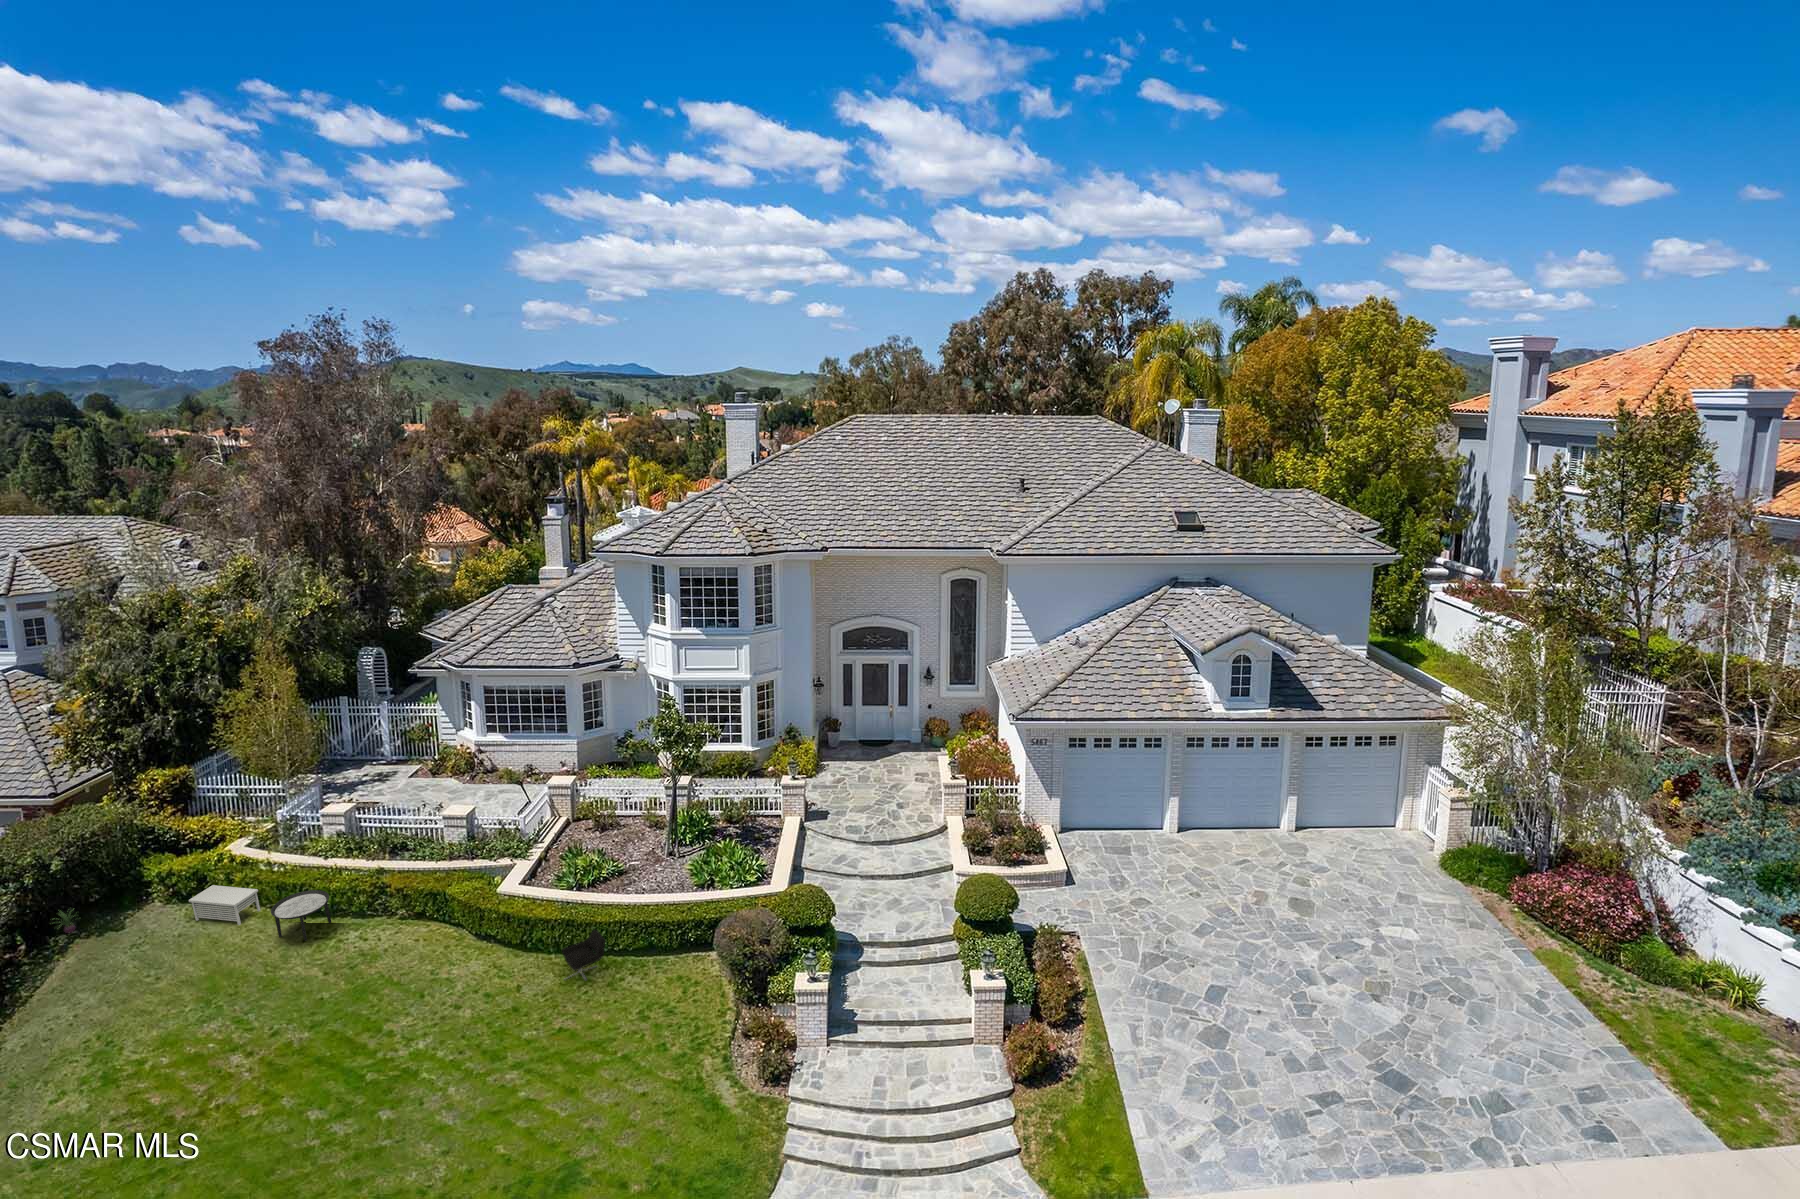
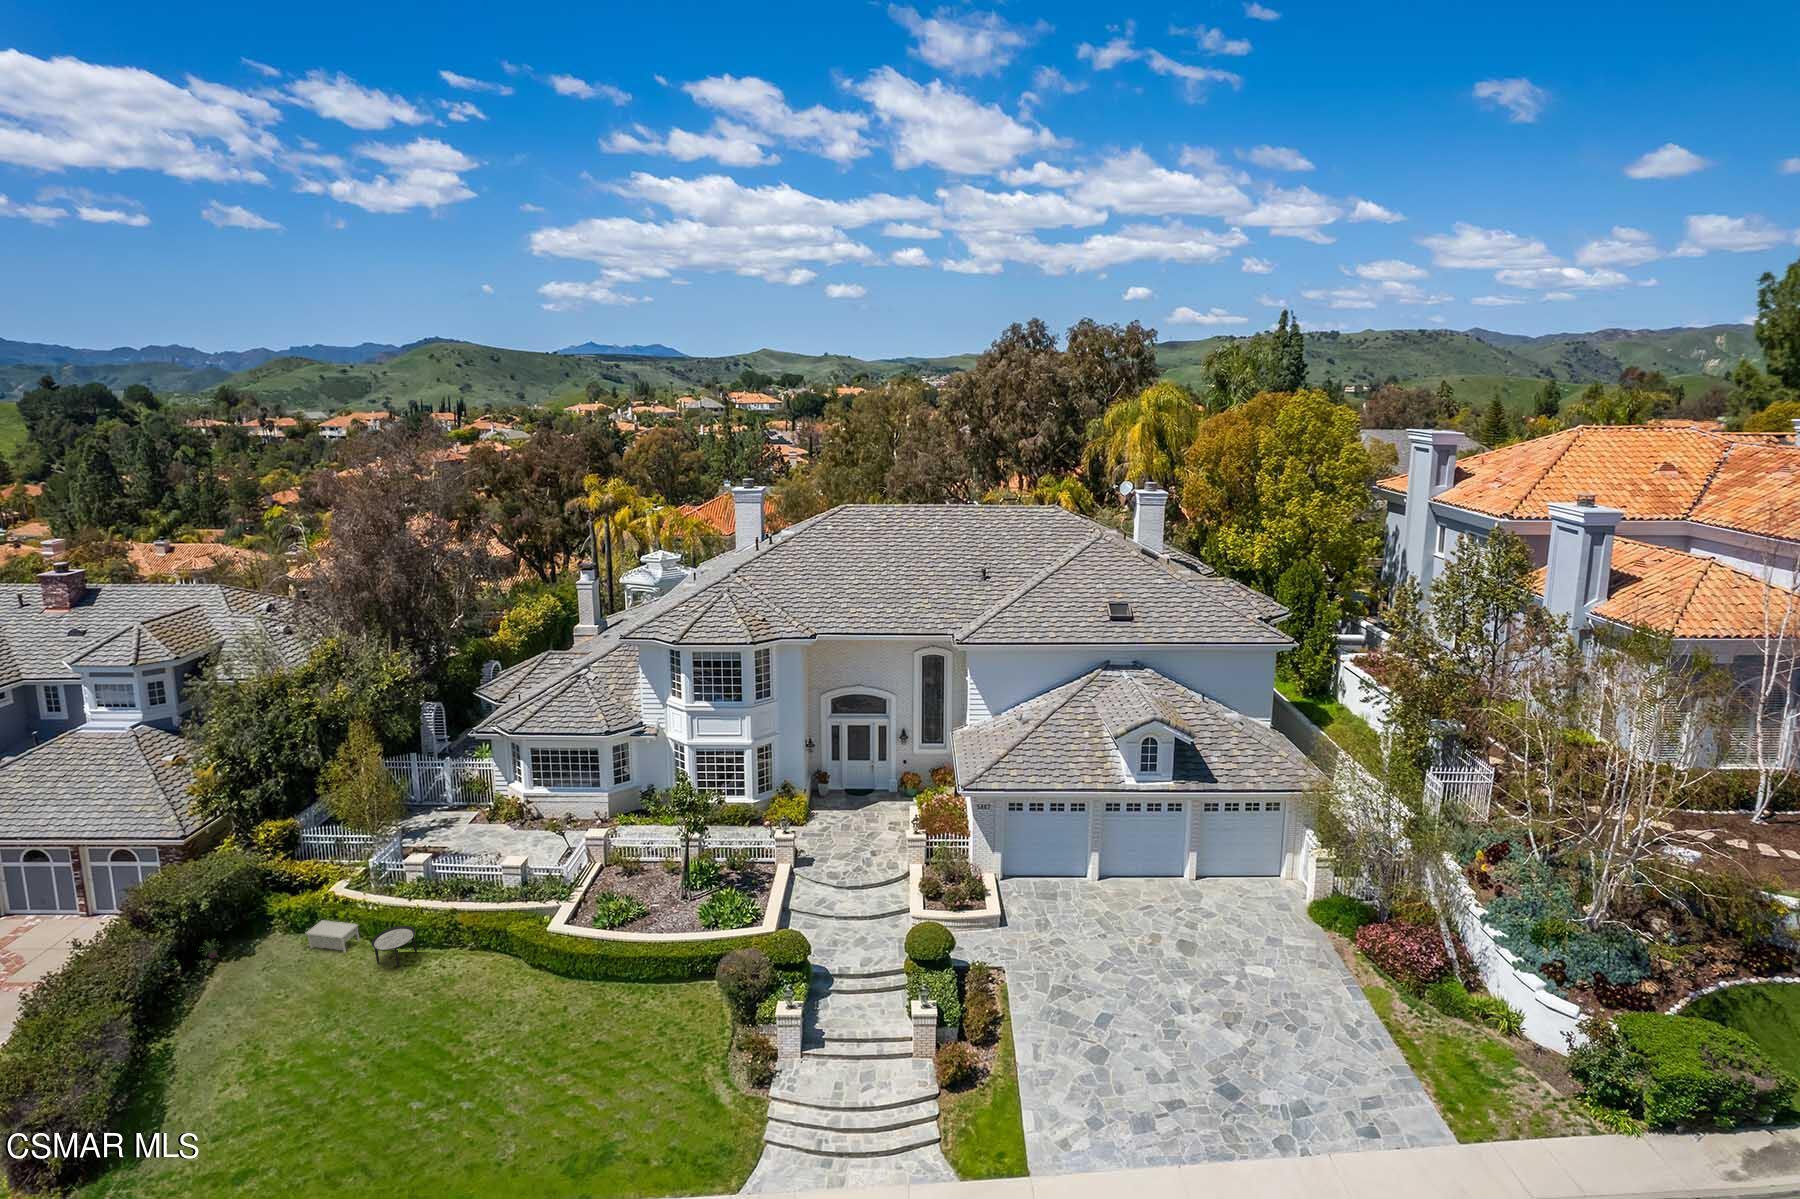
lounge chair: present [562,930,605,980] -> none [599,962,633,1003]

